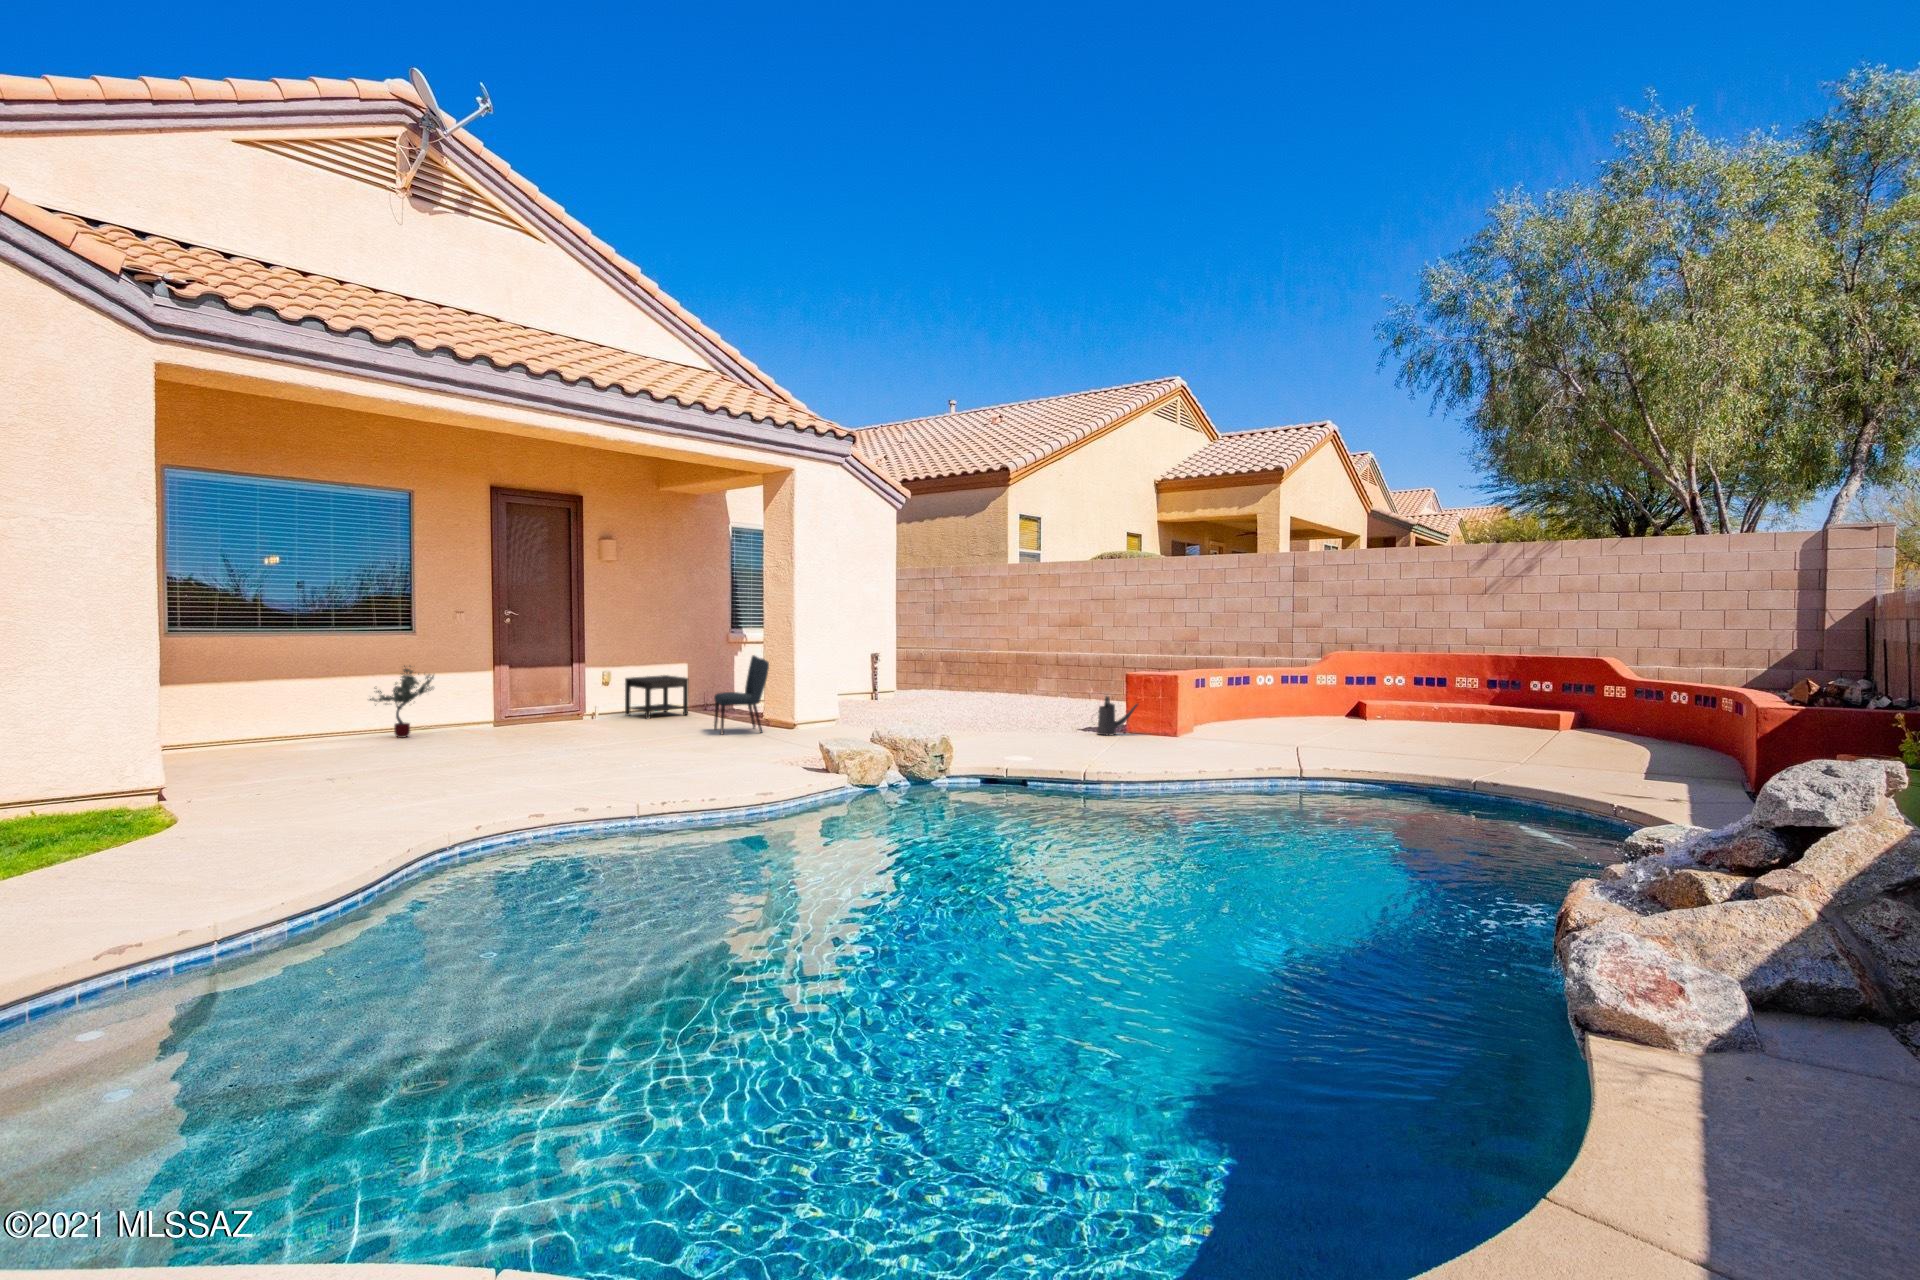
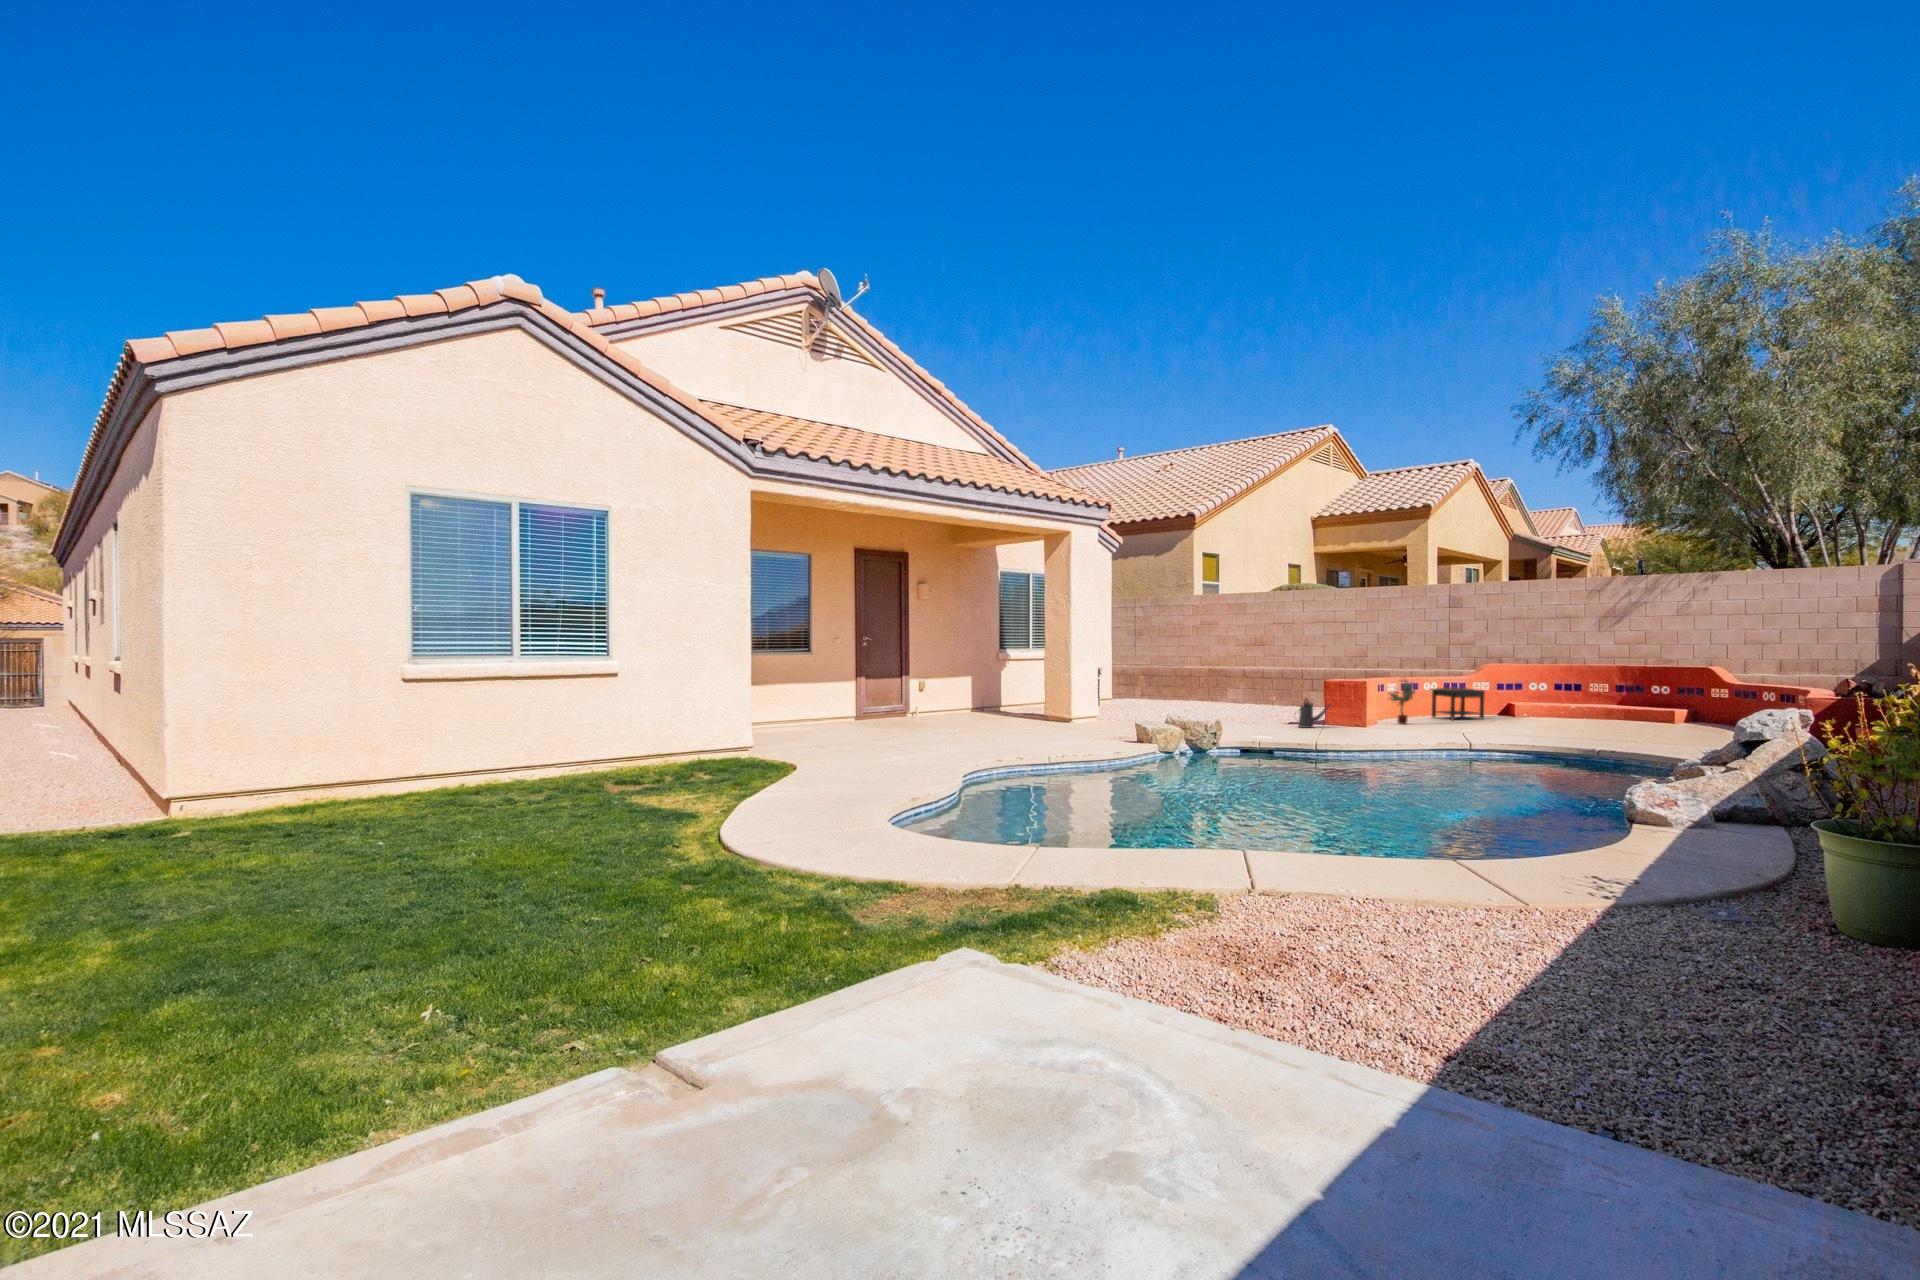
chair: present [714,655,769,734] -> none [1010,668,1051,726]
potted tree: present [370,666,434,738] -> present [1389,680,1415,724]
side table: present [625,675,688,719] -> present [1432,688,1485,720]

